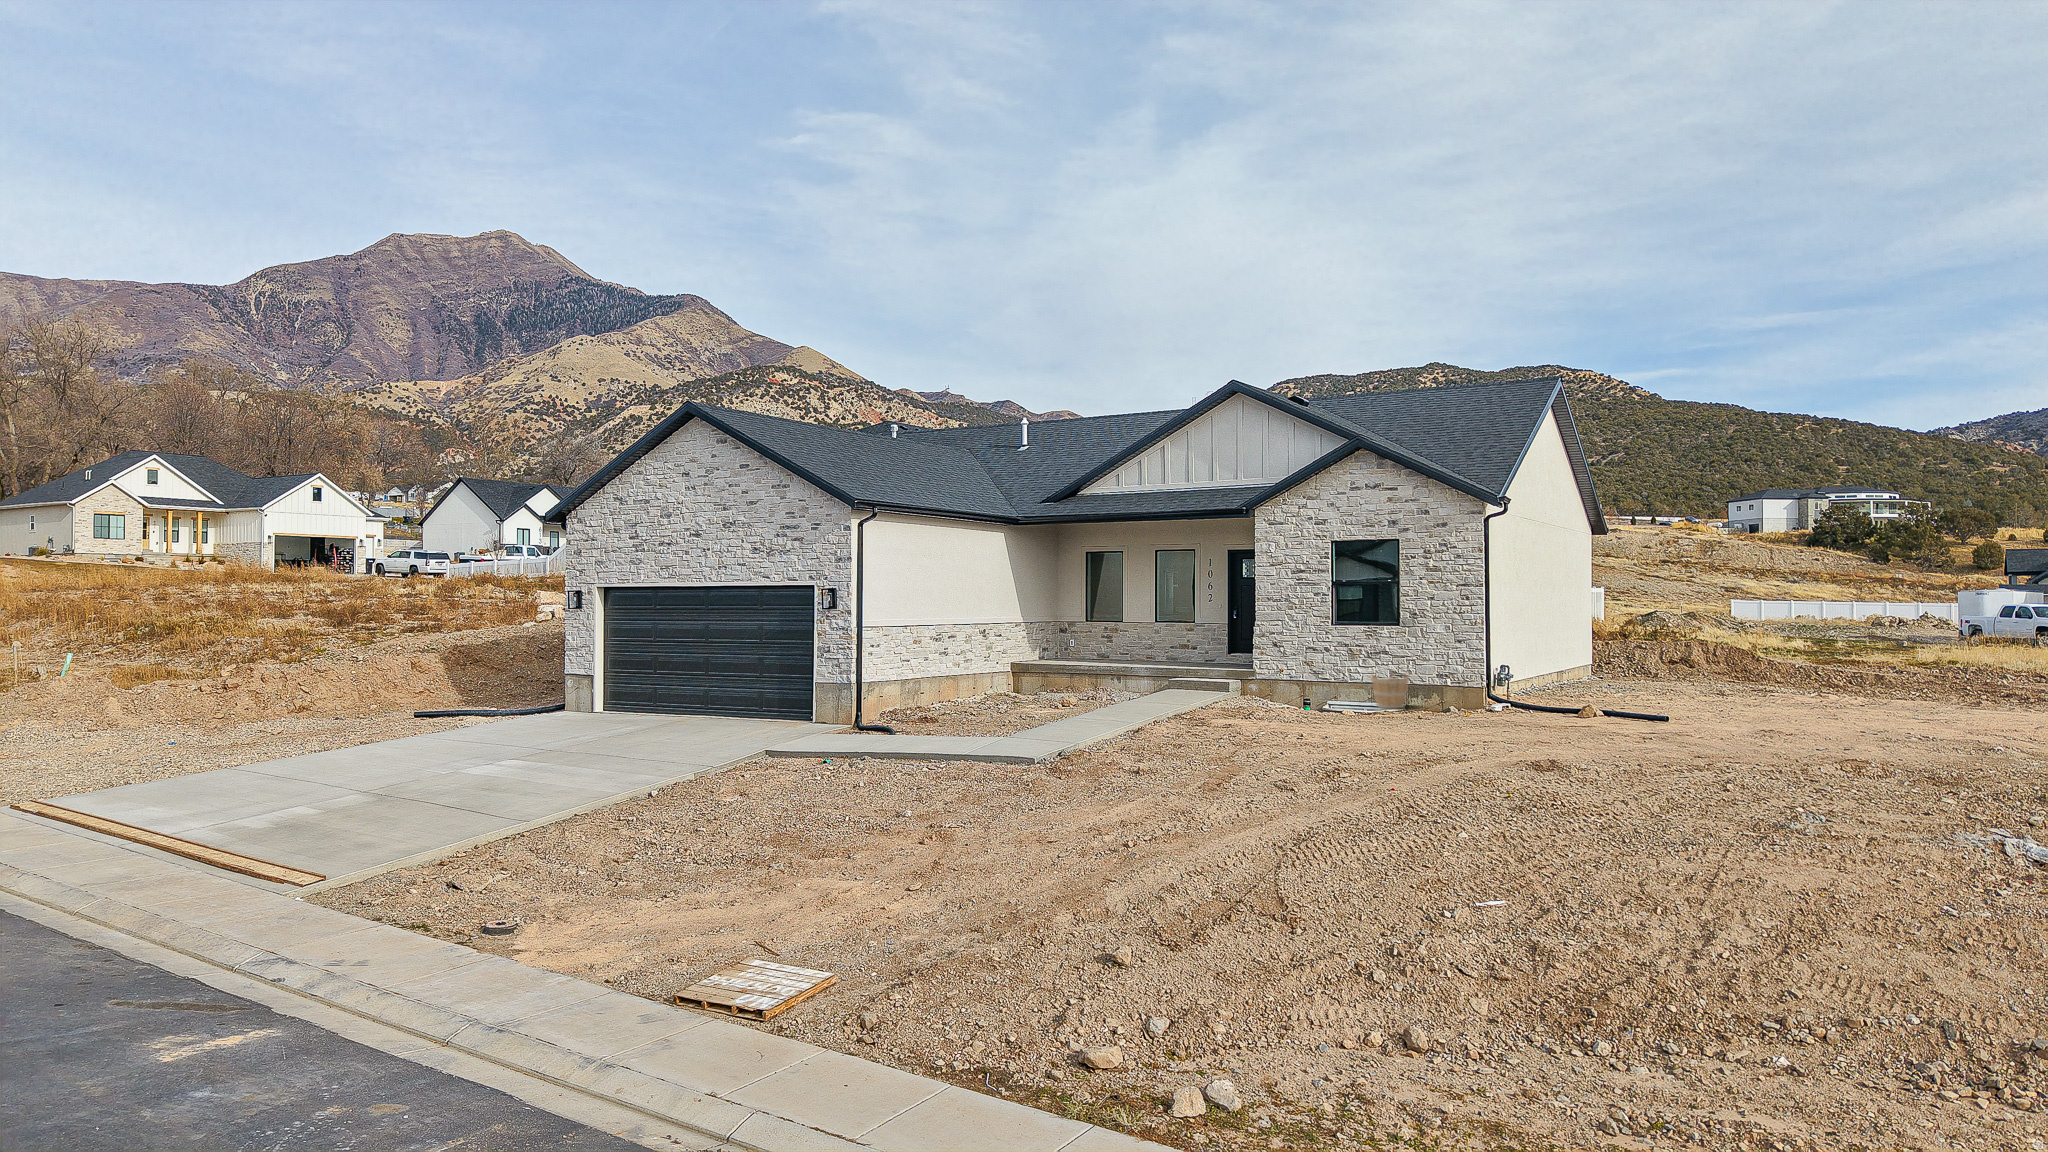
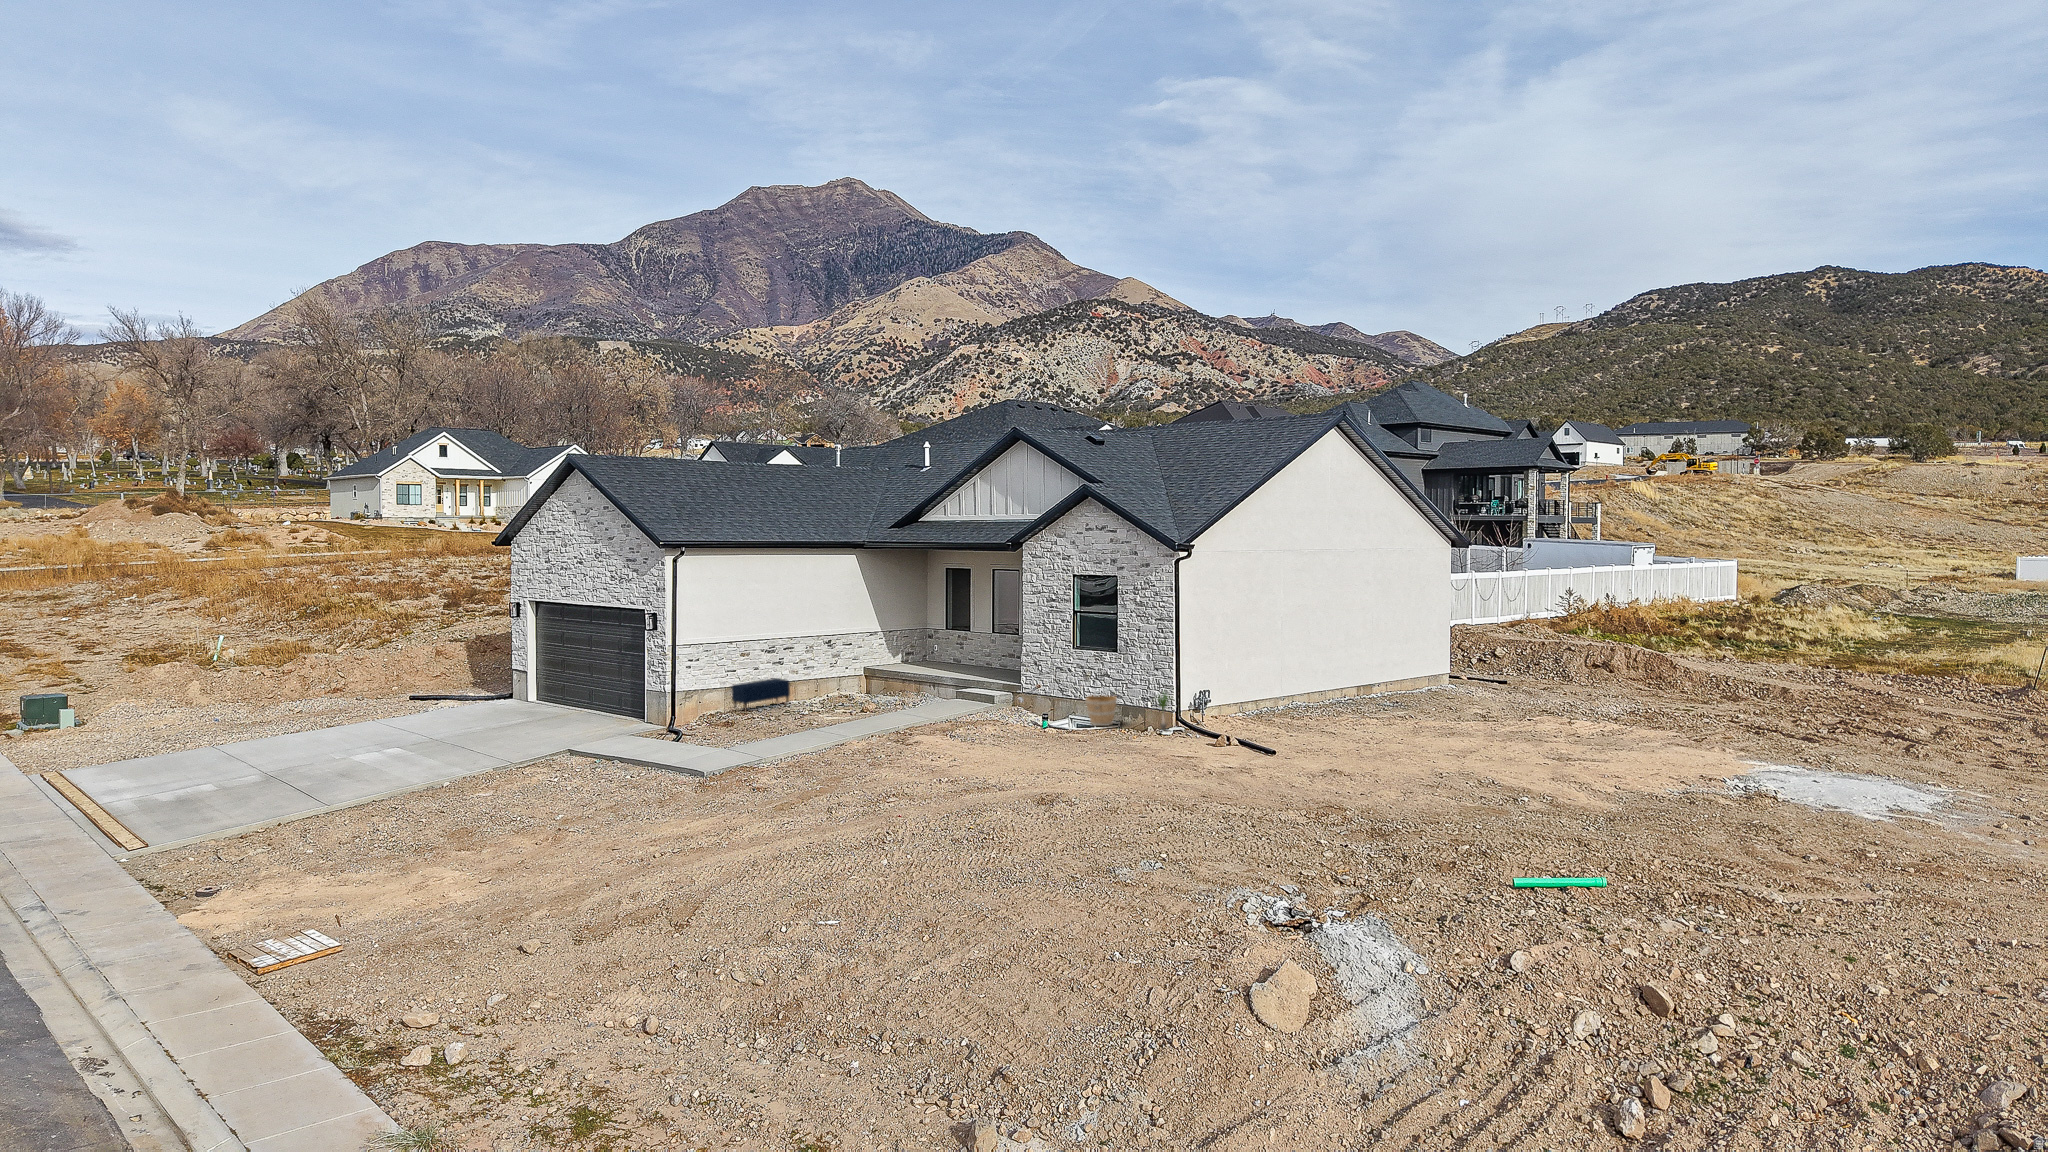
potted plant: none [1457,661,1491,710] -> present [1158,694,1168,731]
bench: none [908,674,971,712] -> present [732,678,790,711]

